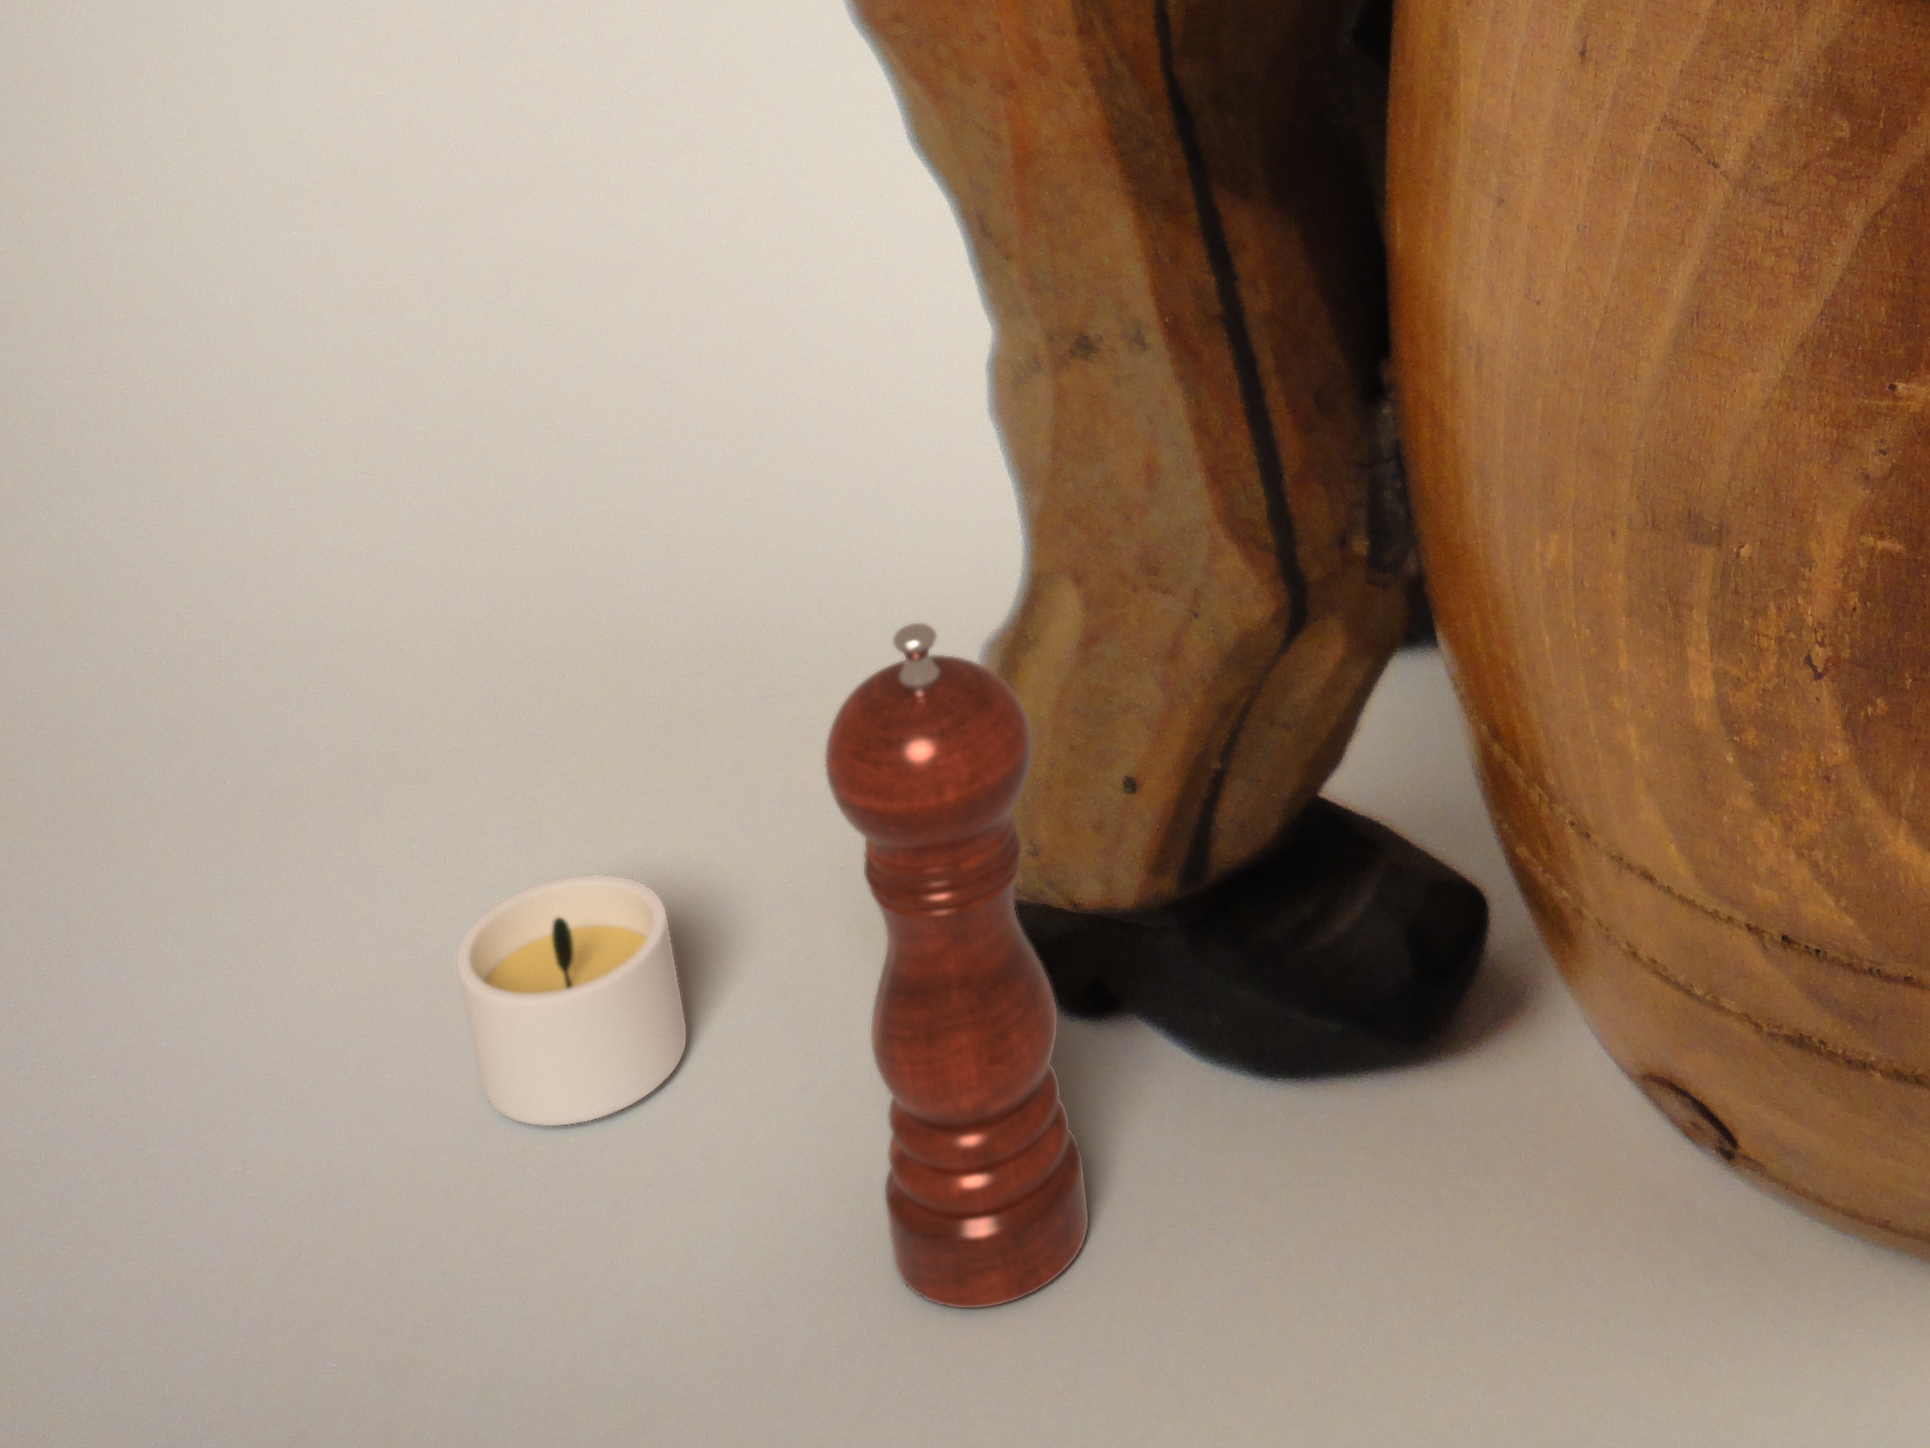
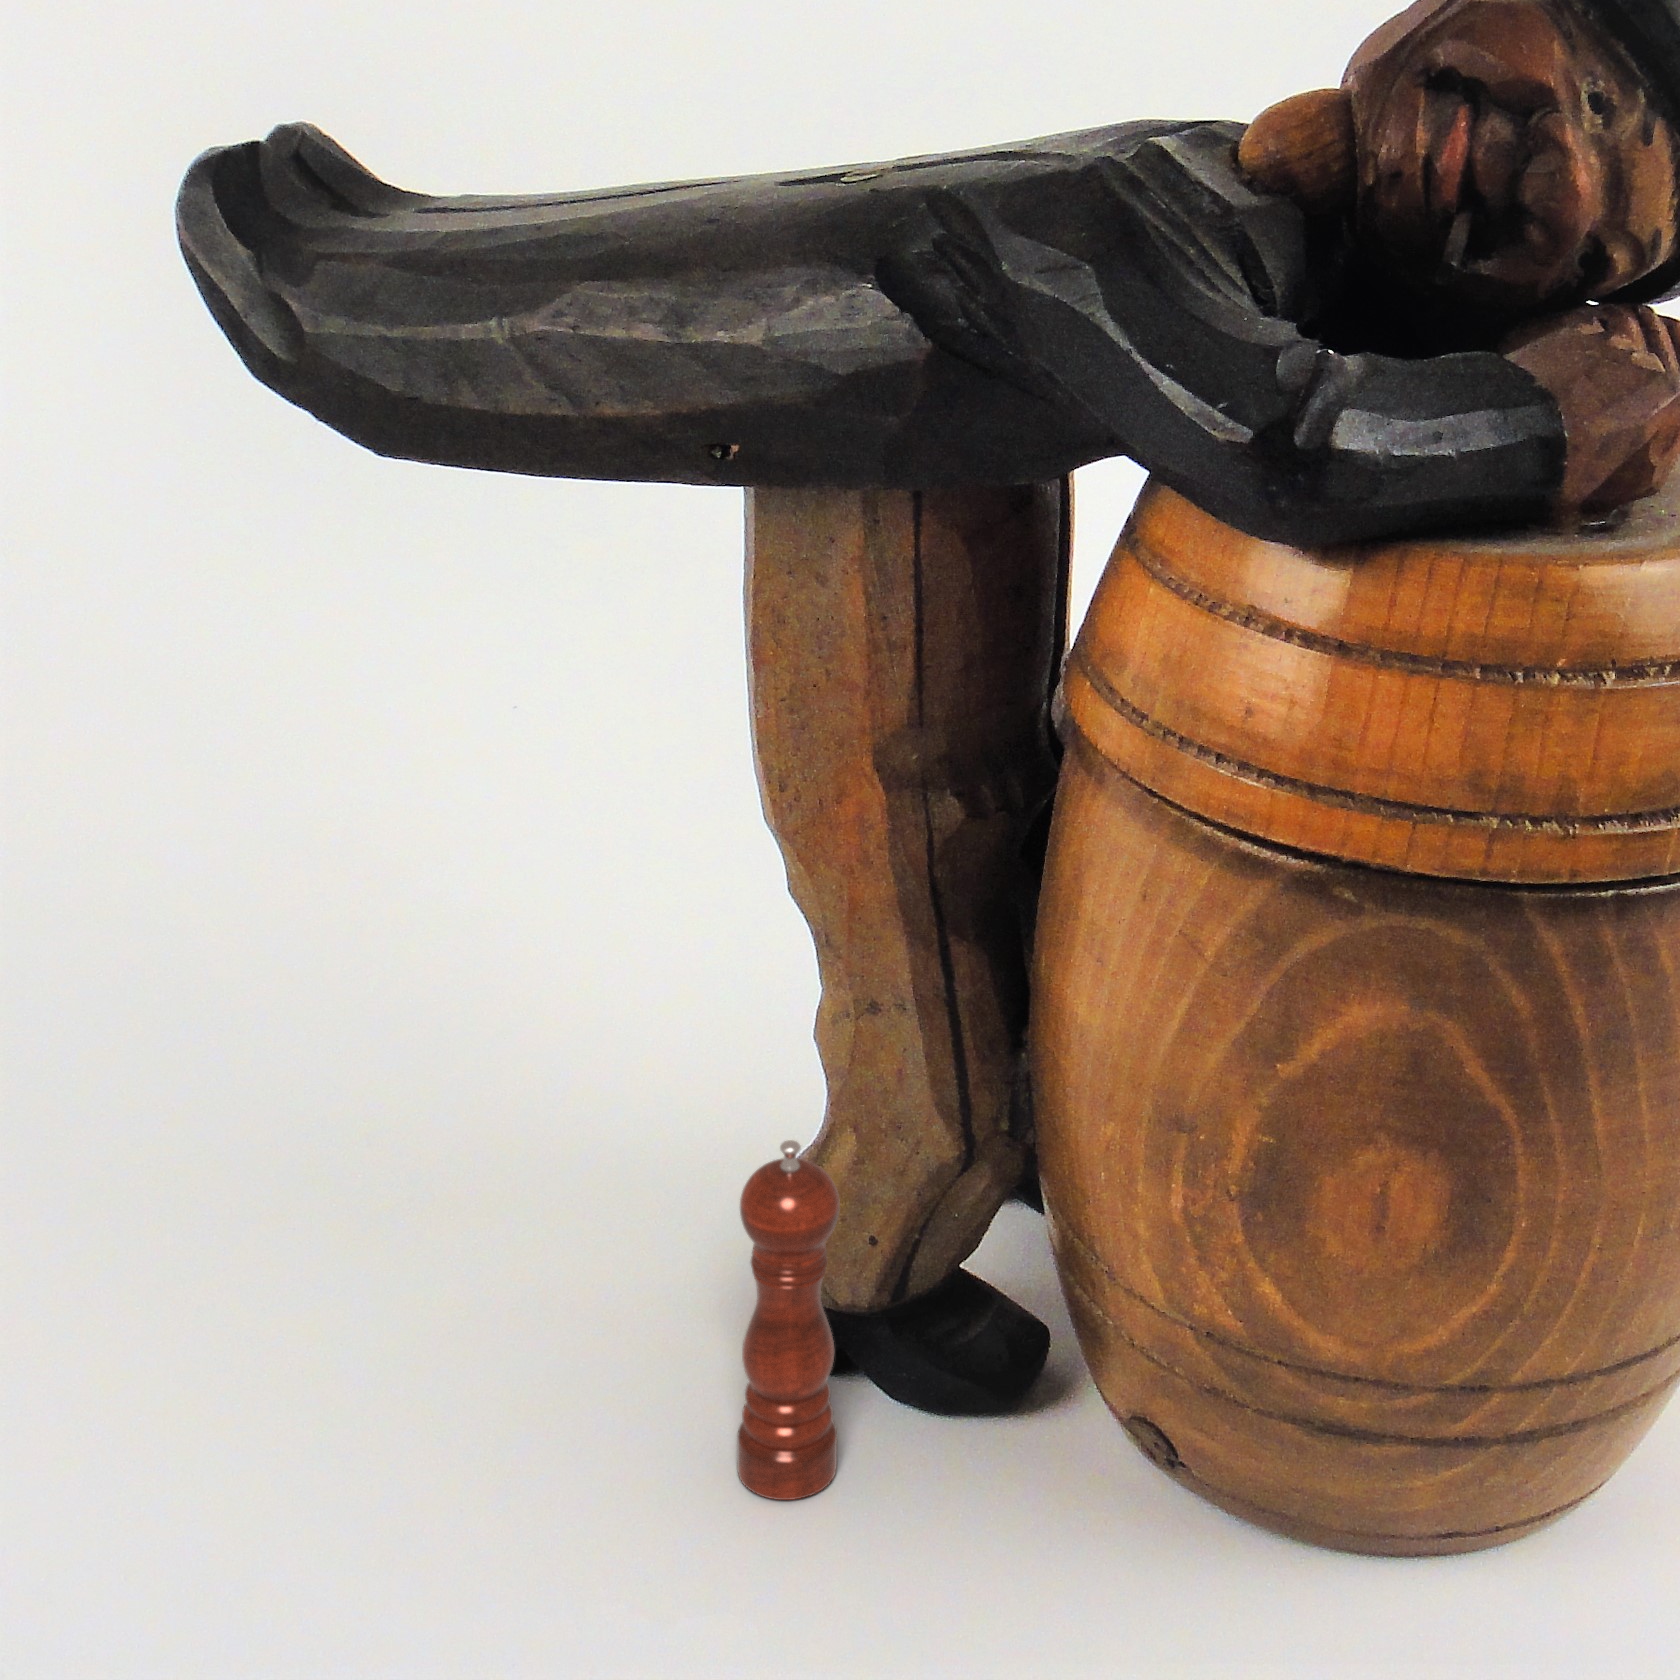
candle: present [457,875,686,1126] -> none [517,1264,668,1393]

